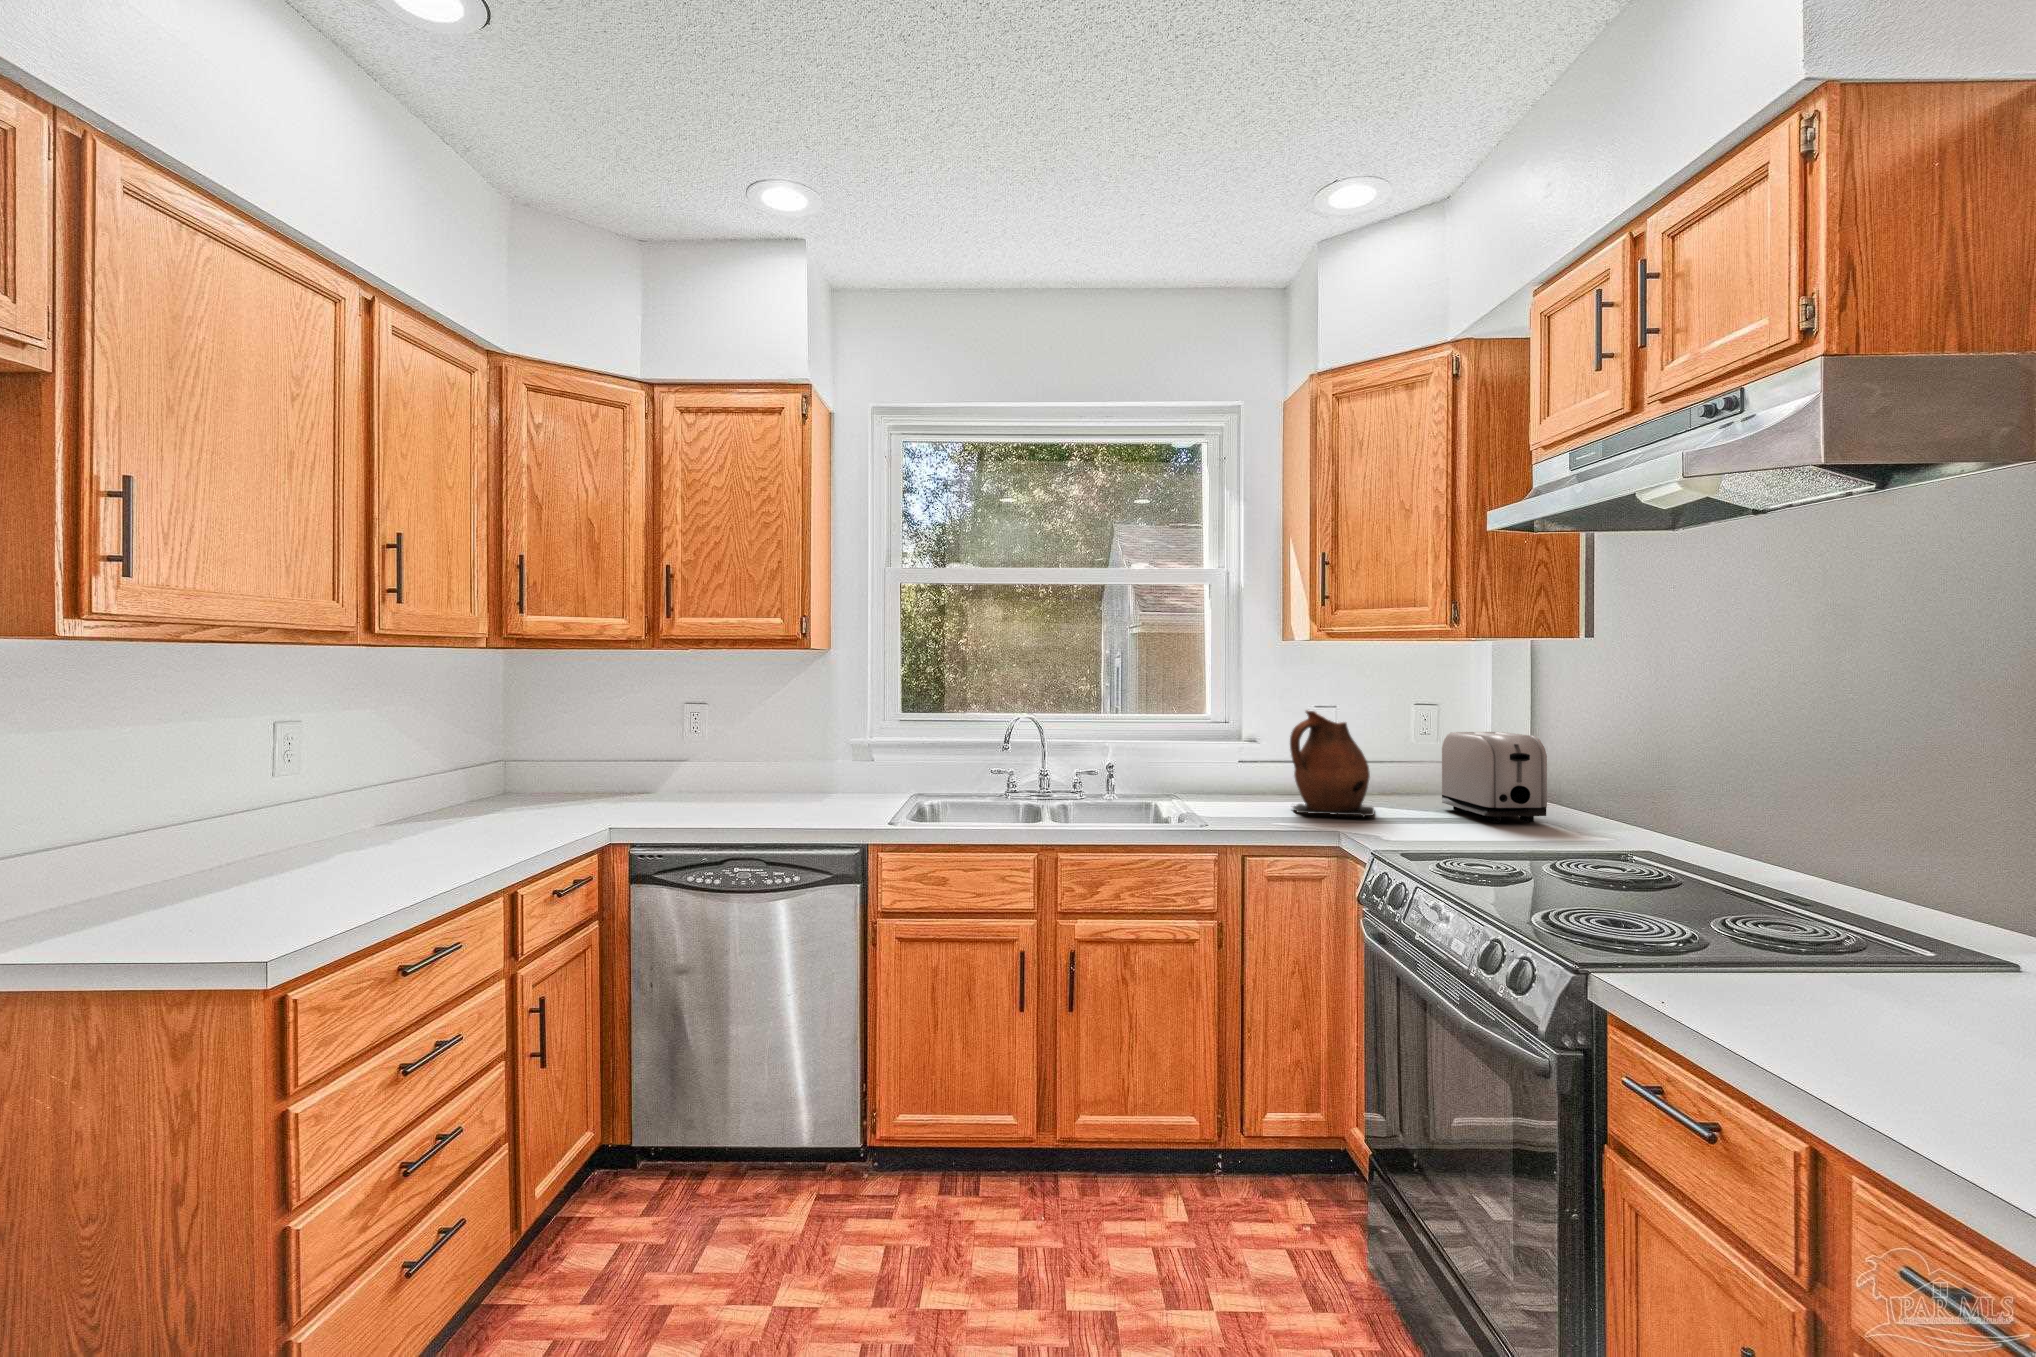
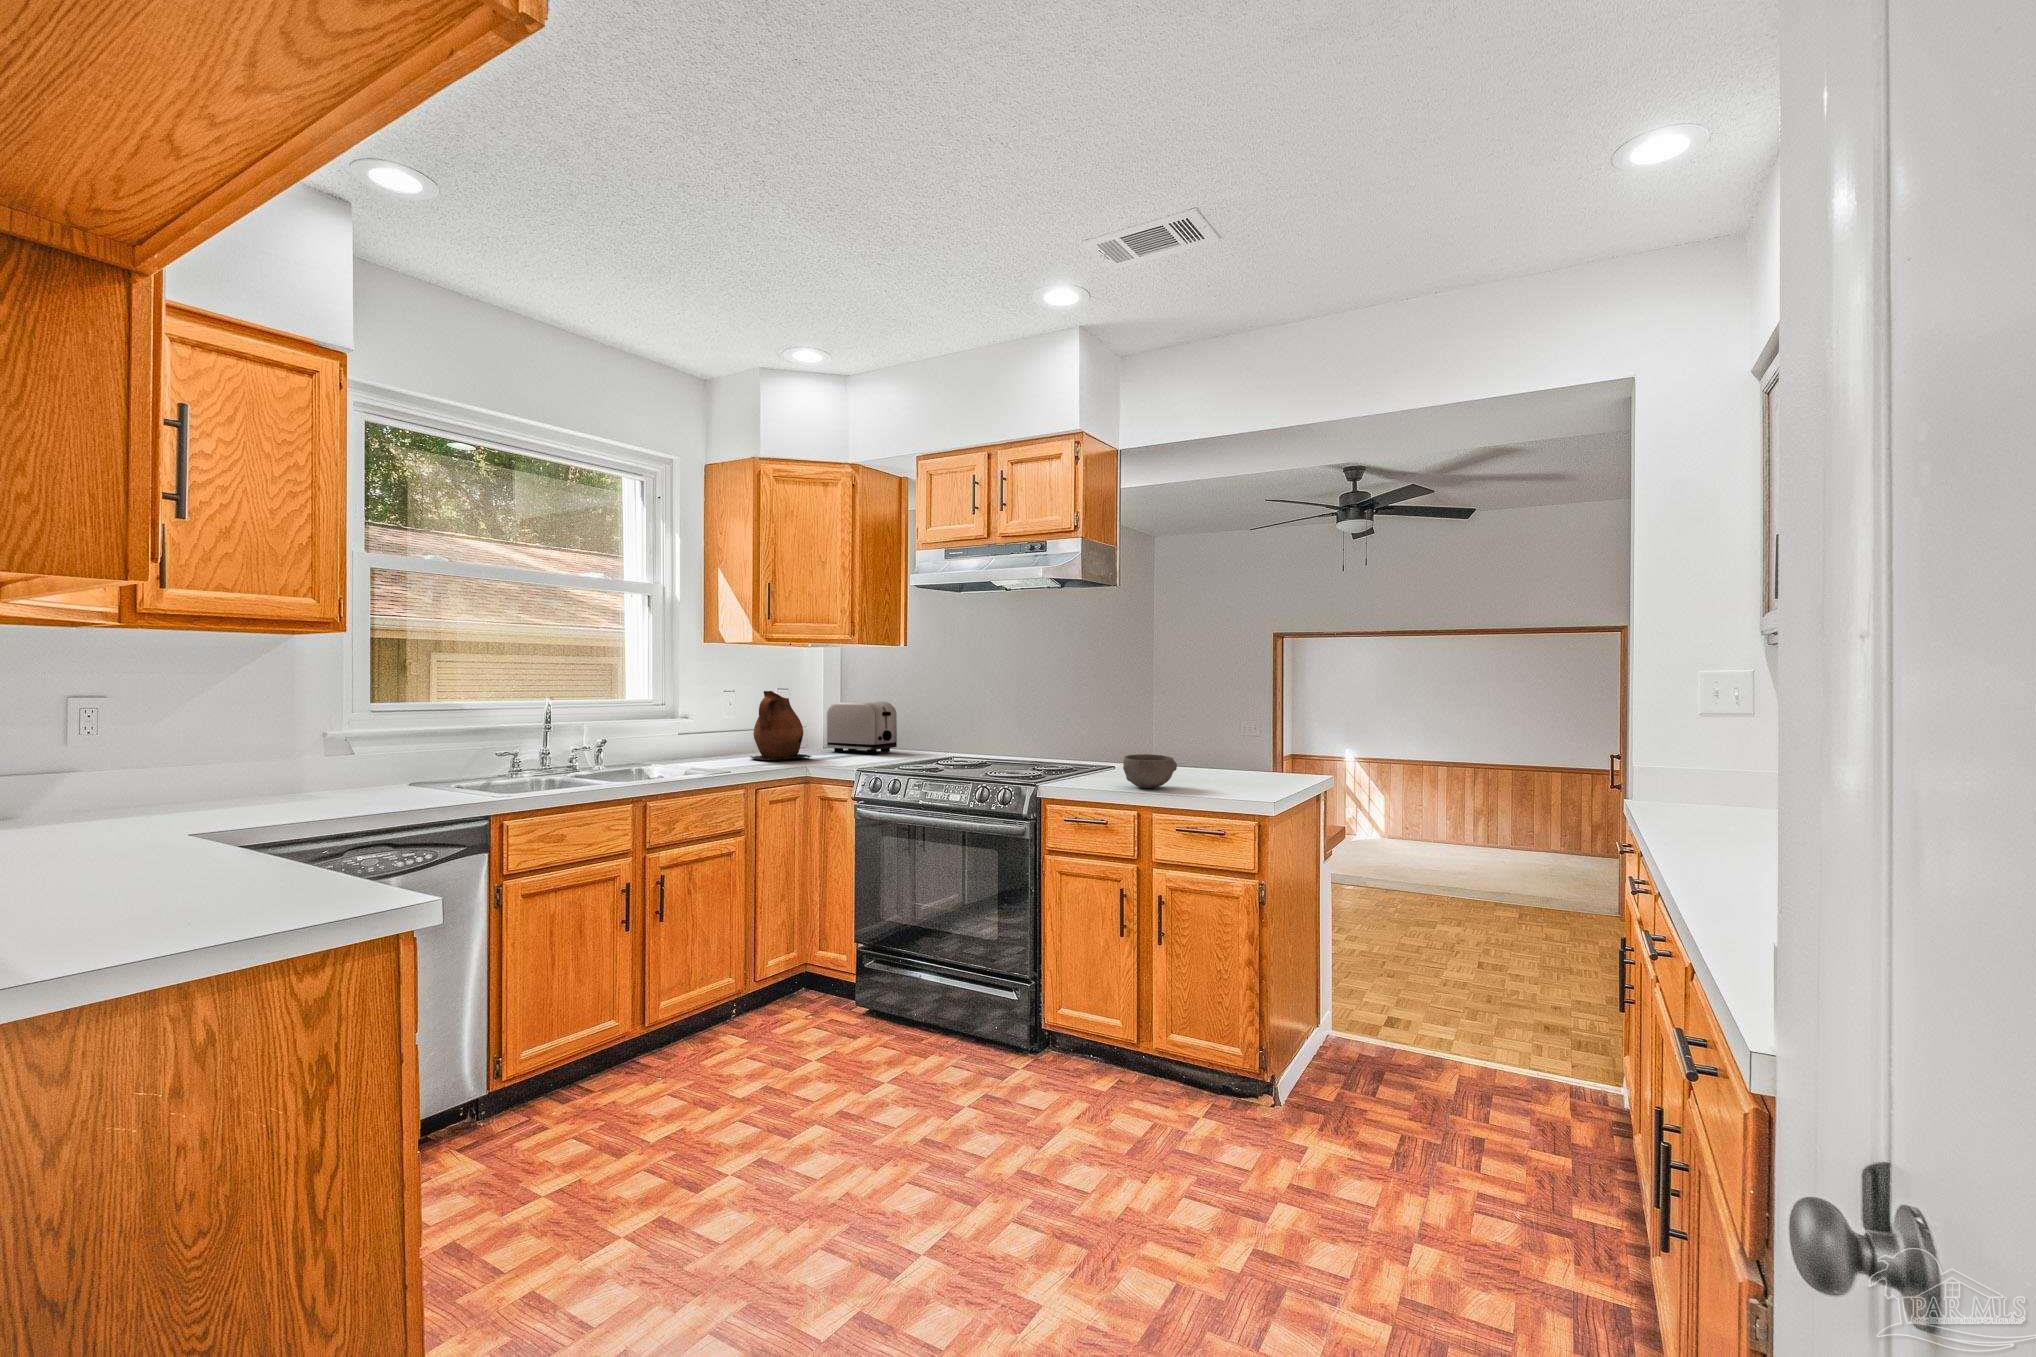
bowl: none [1773,930,1971,1038] -> present [1123,754,1177,788]

